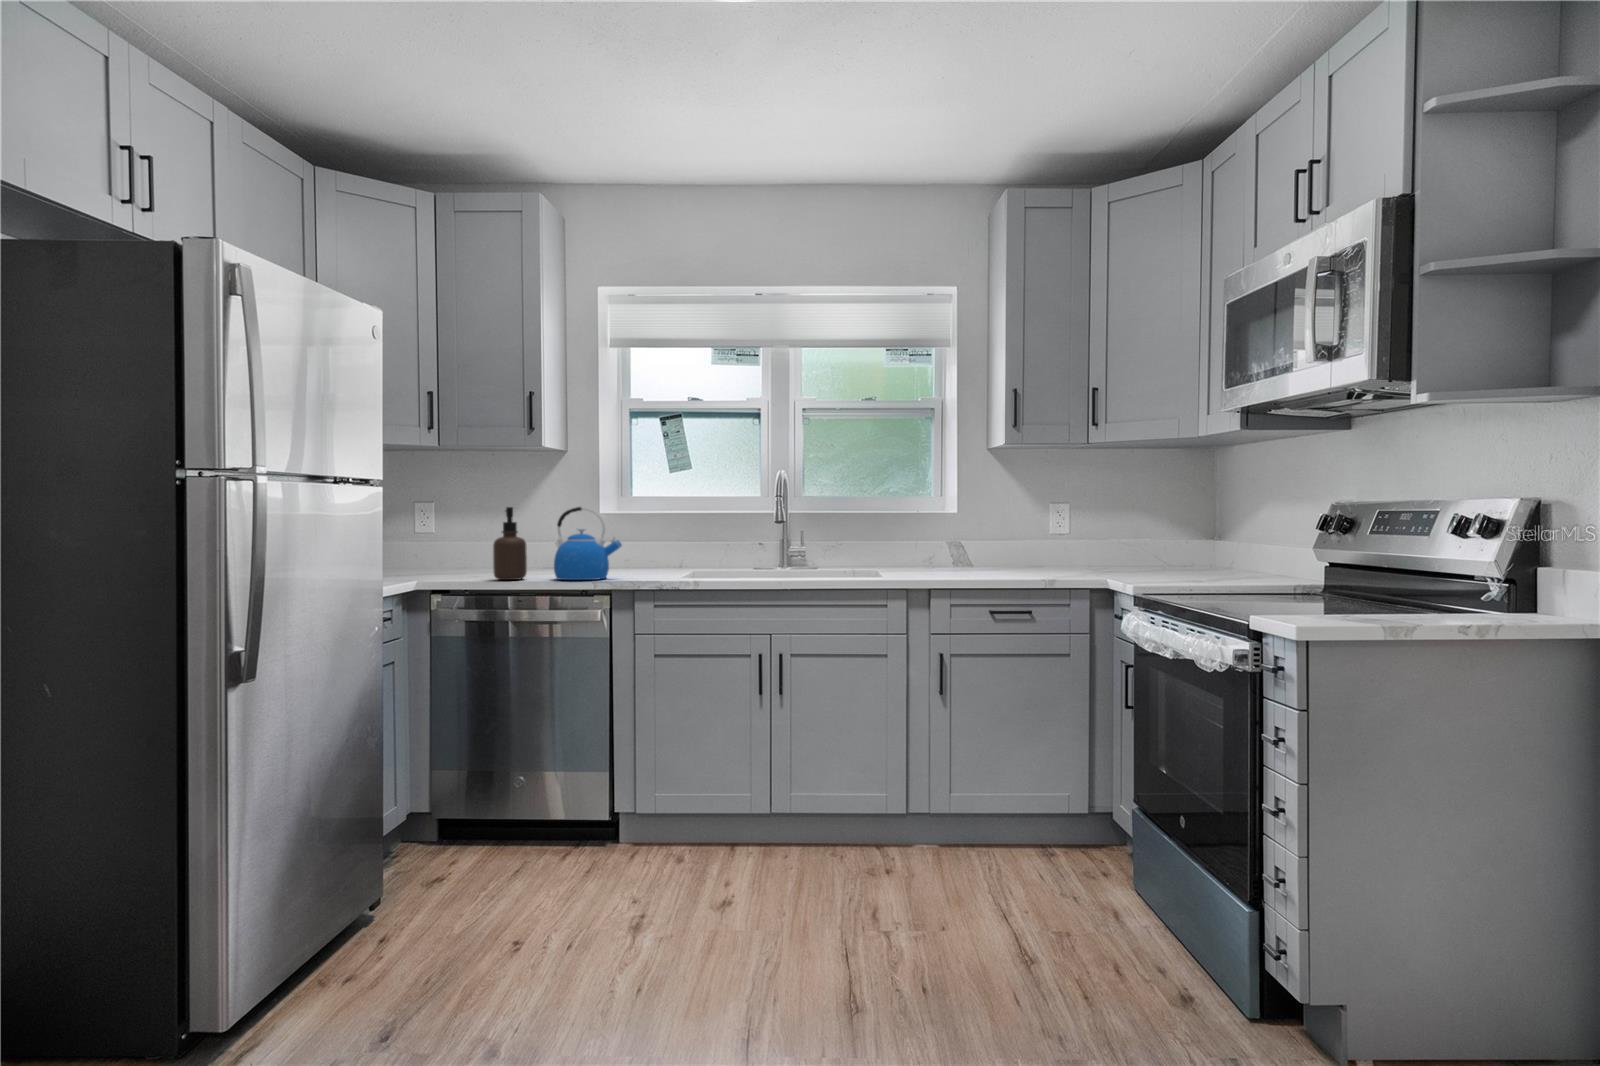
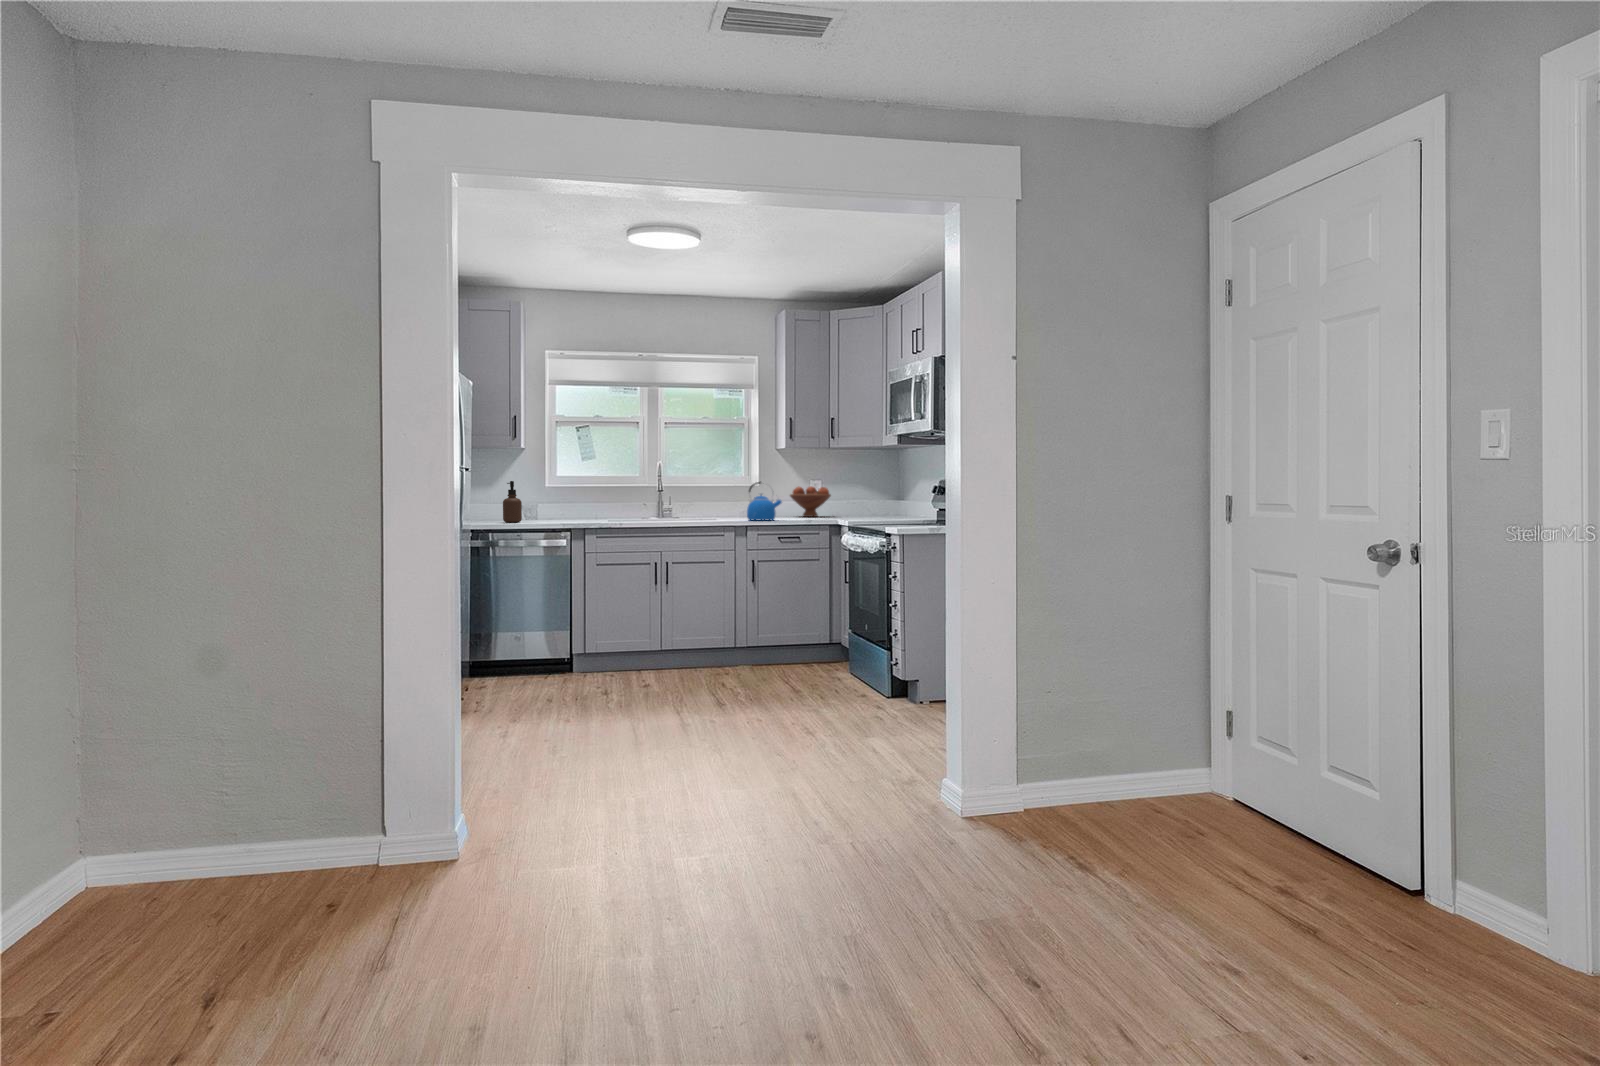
kettle: present [554,507,622,580] -> present [747,482,782,520]
fruit bowl: none [1013,512,1089,566] -> present [790,486,831,517]

